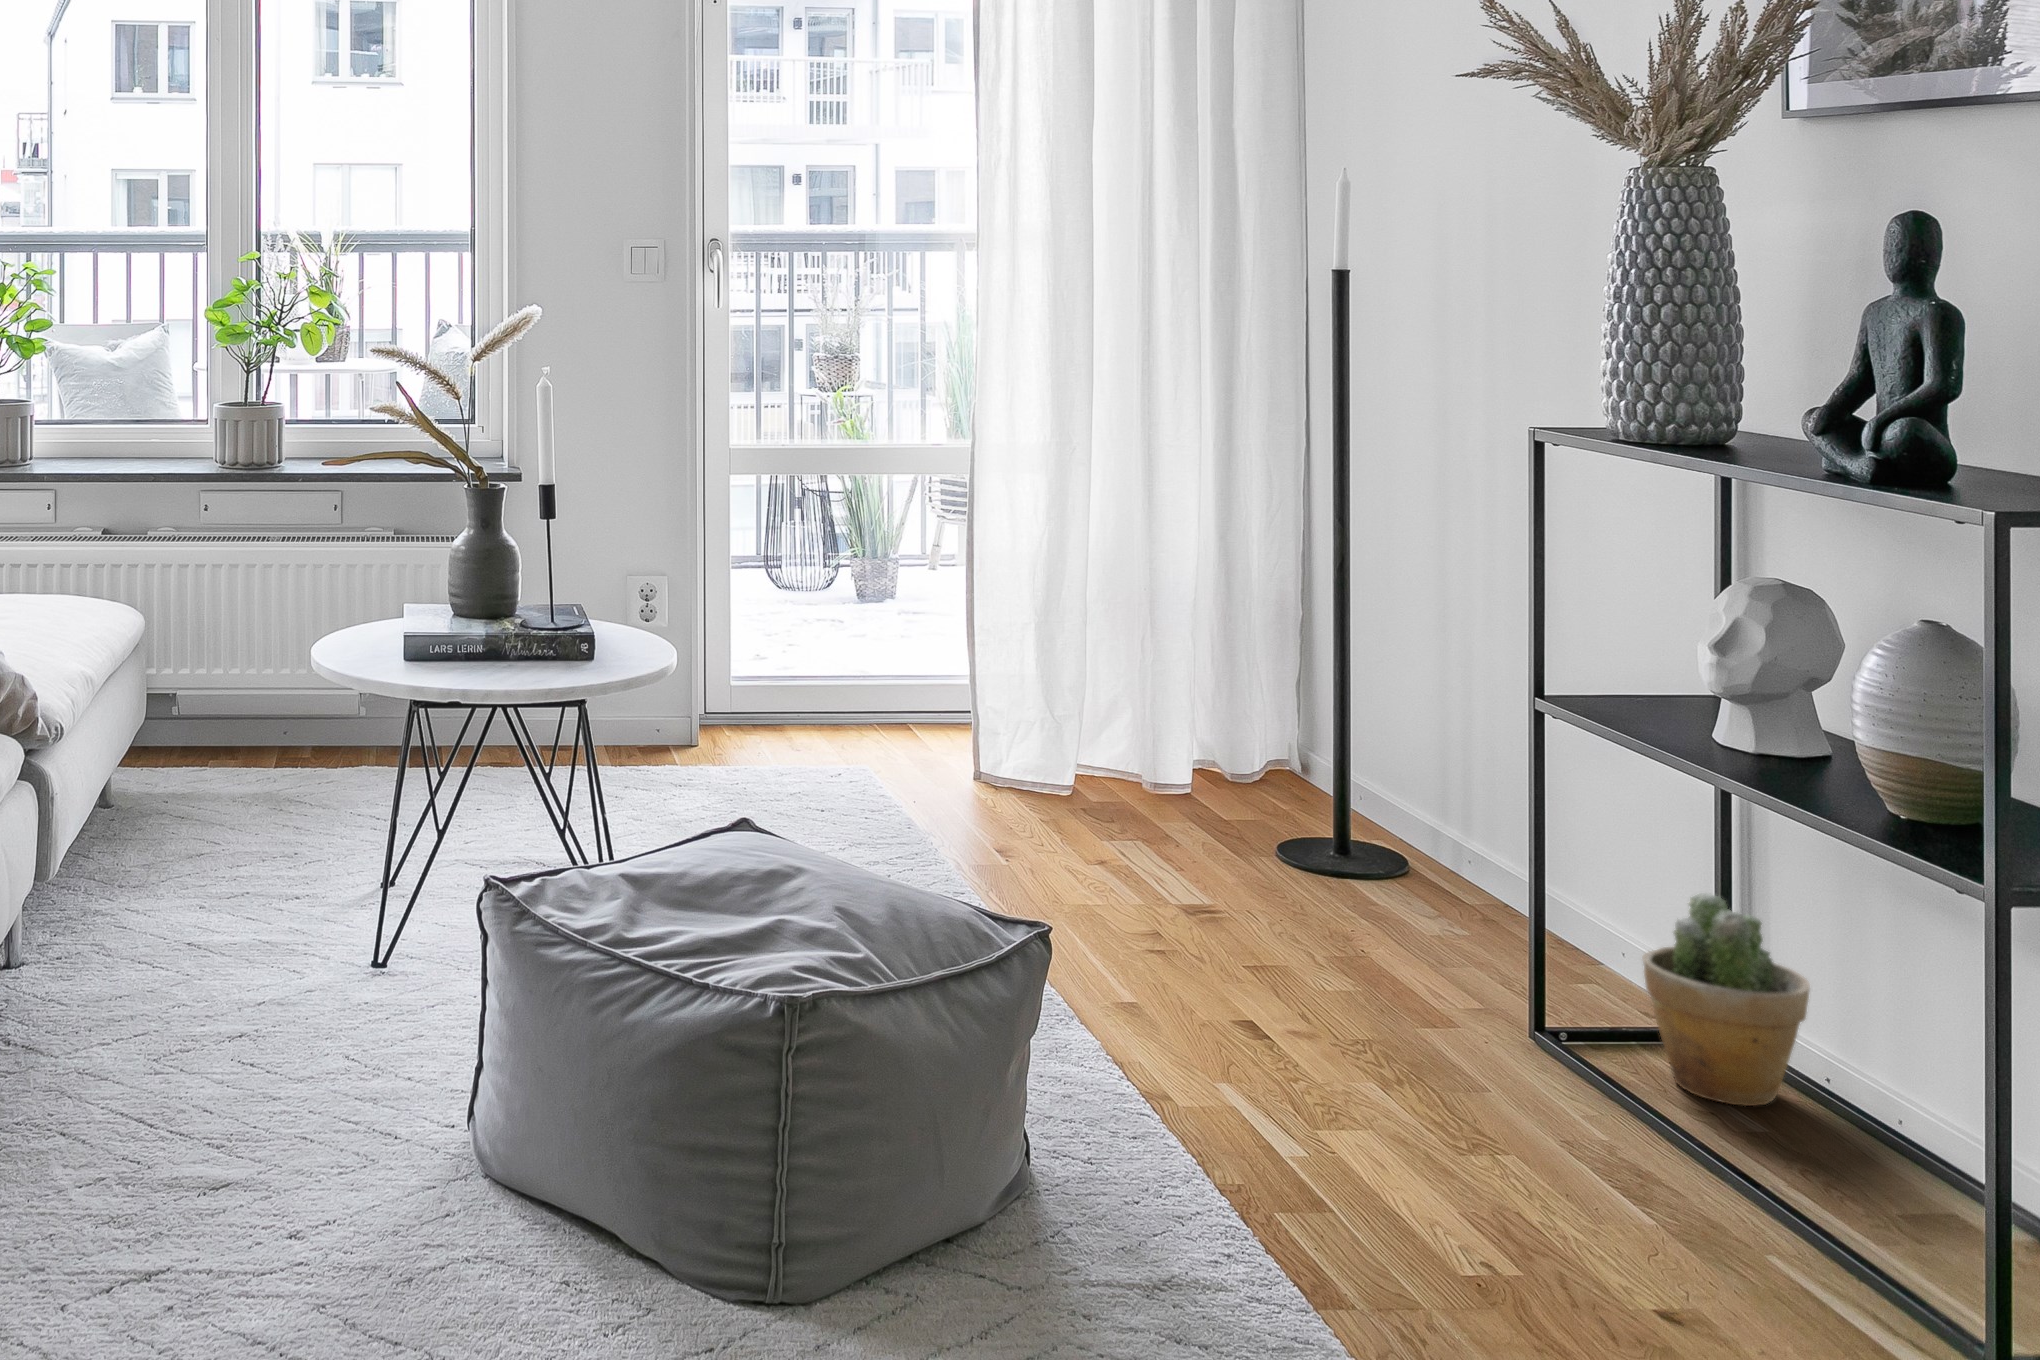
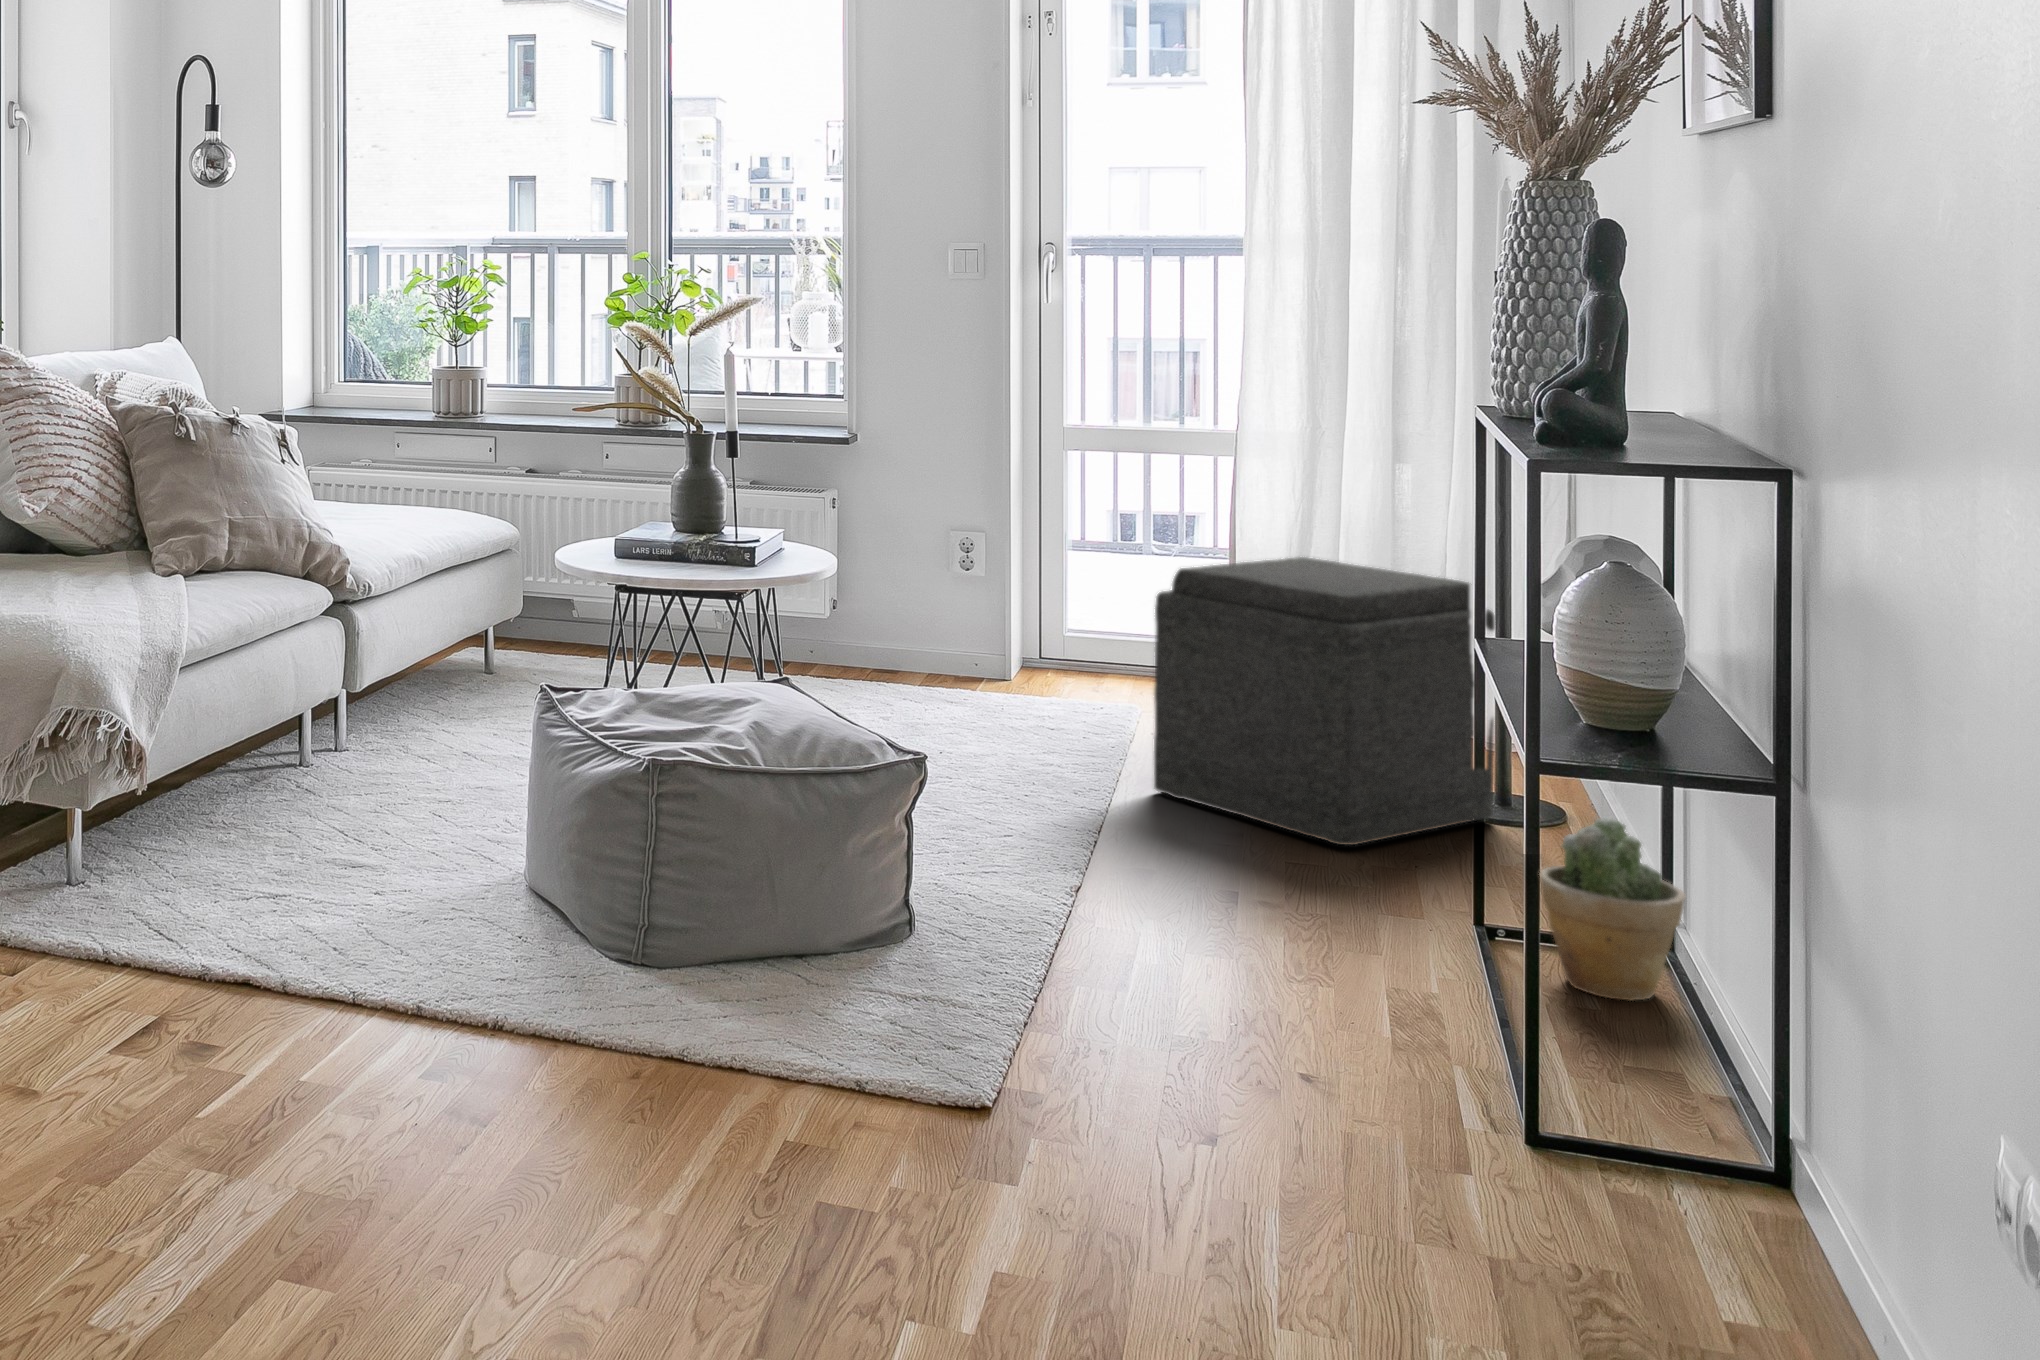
ottoman: none [1018,593,1354,931] -> present [1154,557,1495,845]

